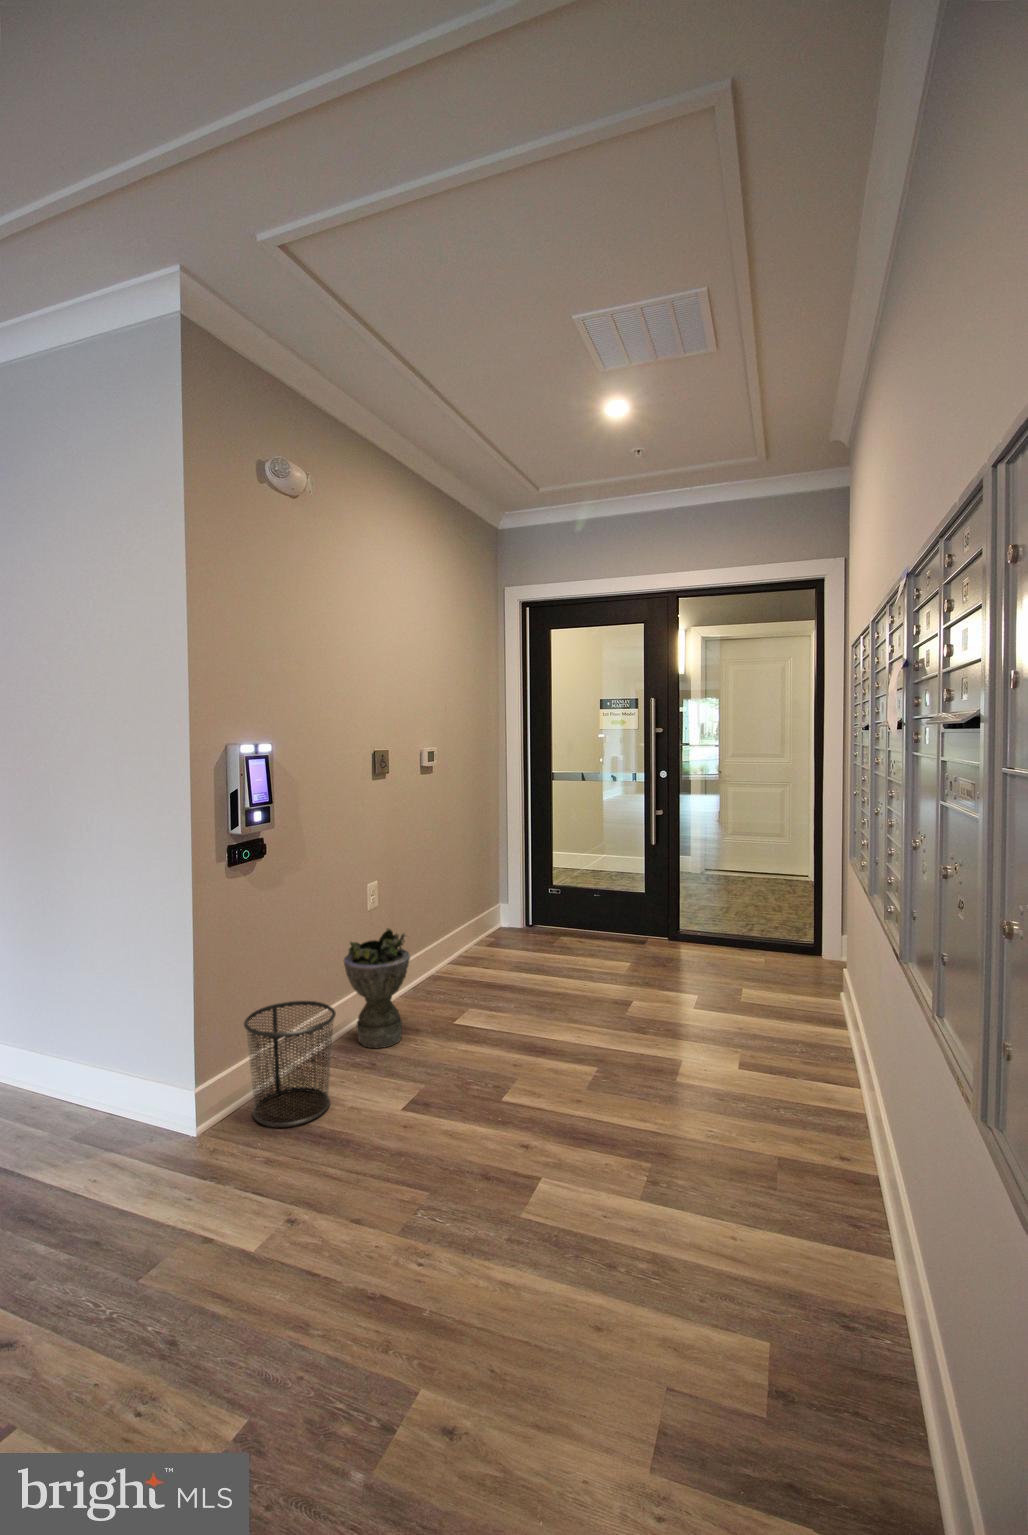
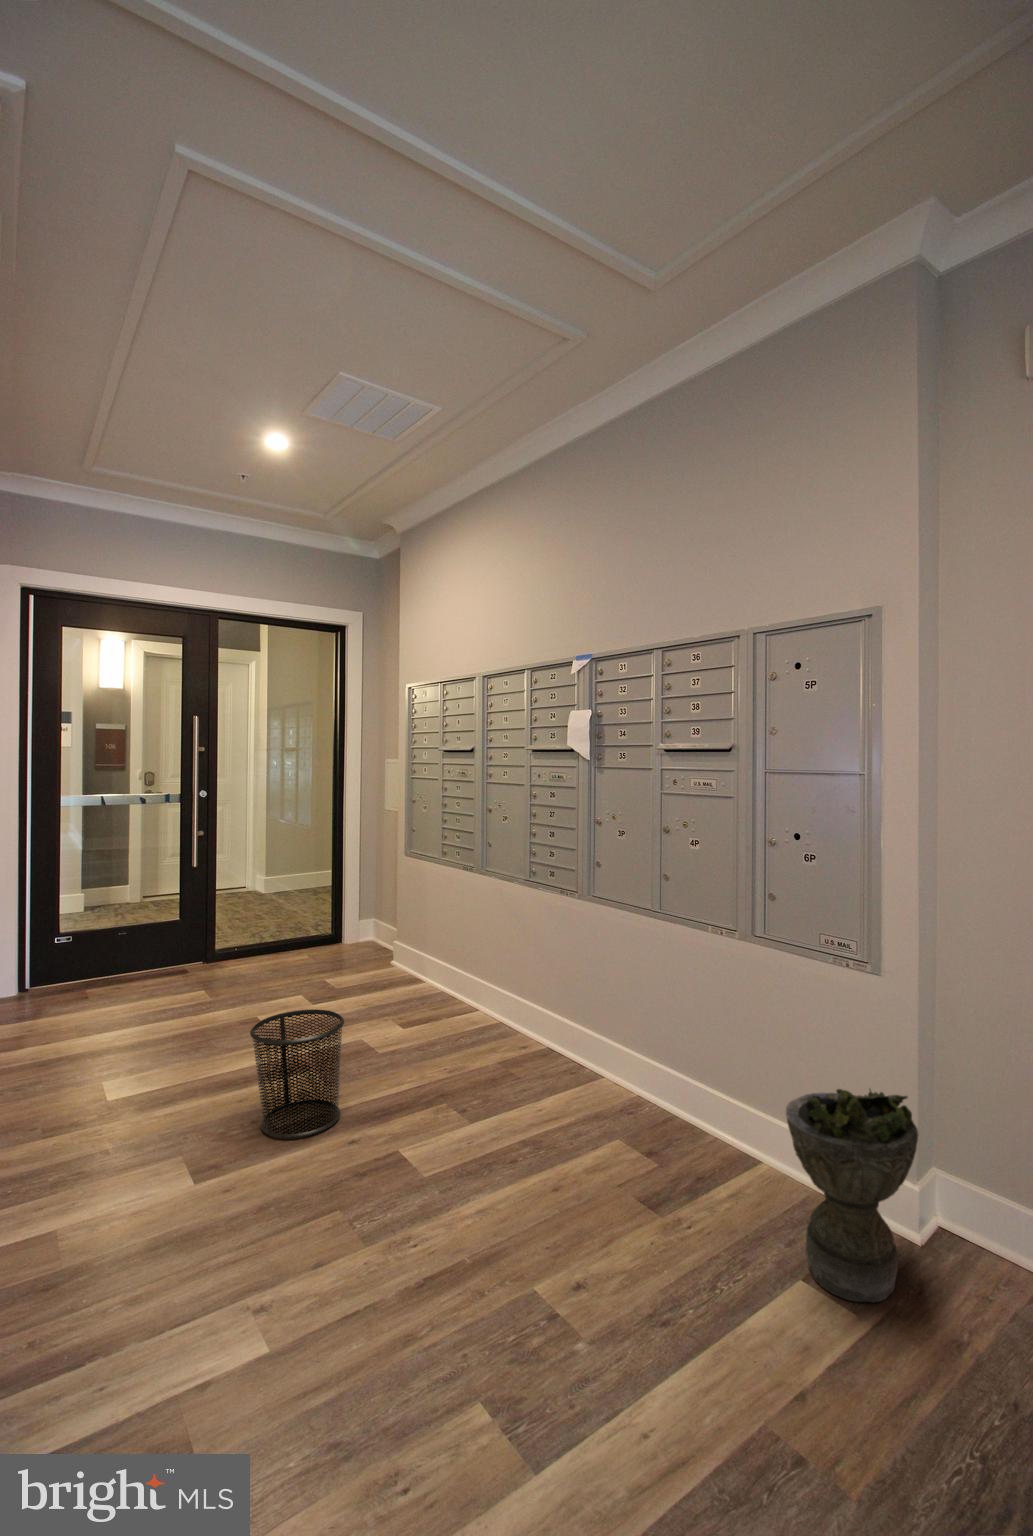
planter: present [344,929,410,1048] -> present [786,1089,918,1302]

